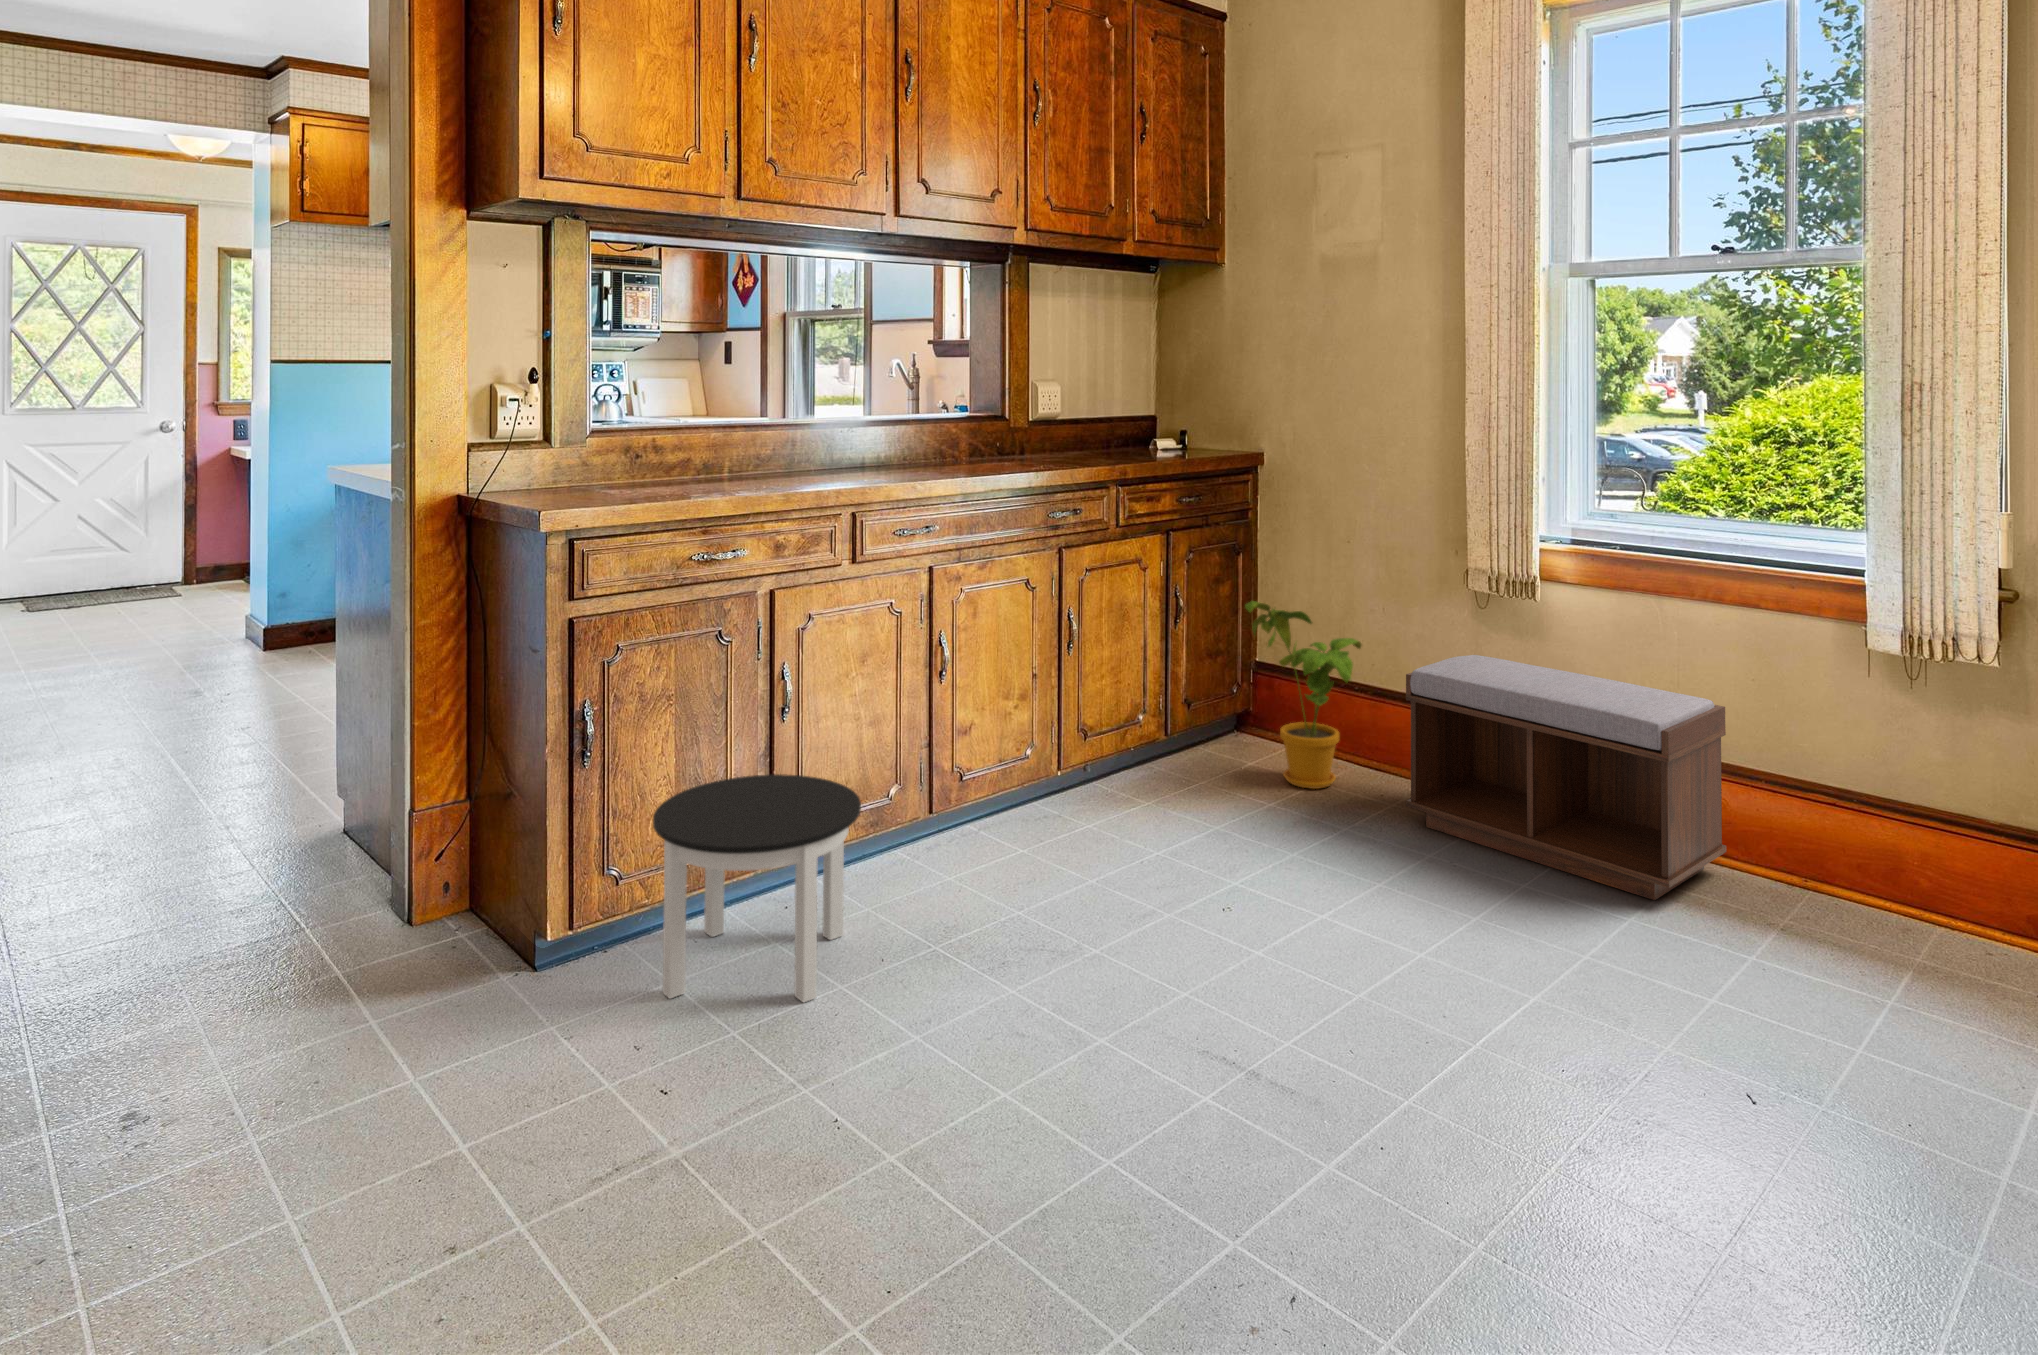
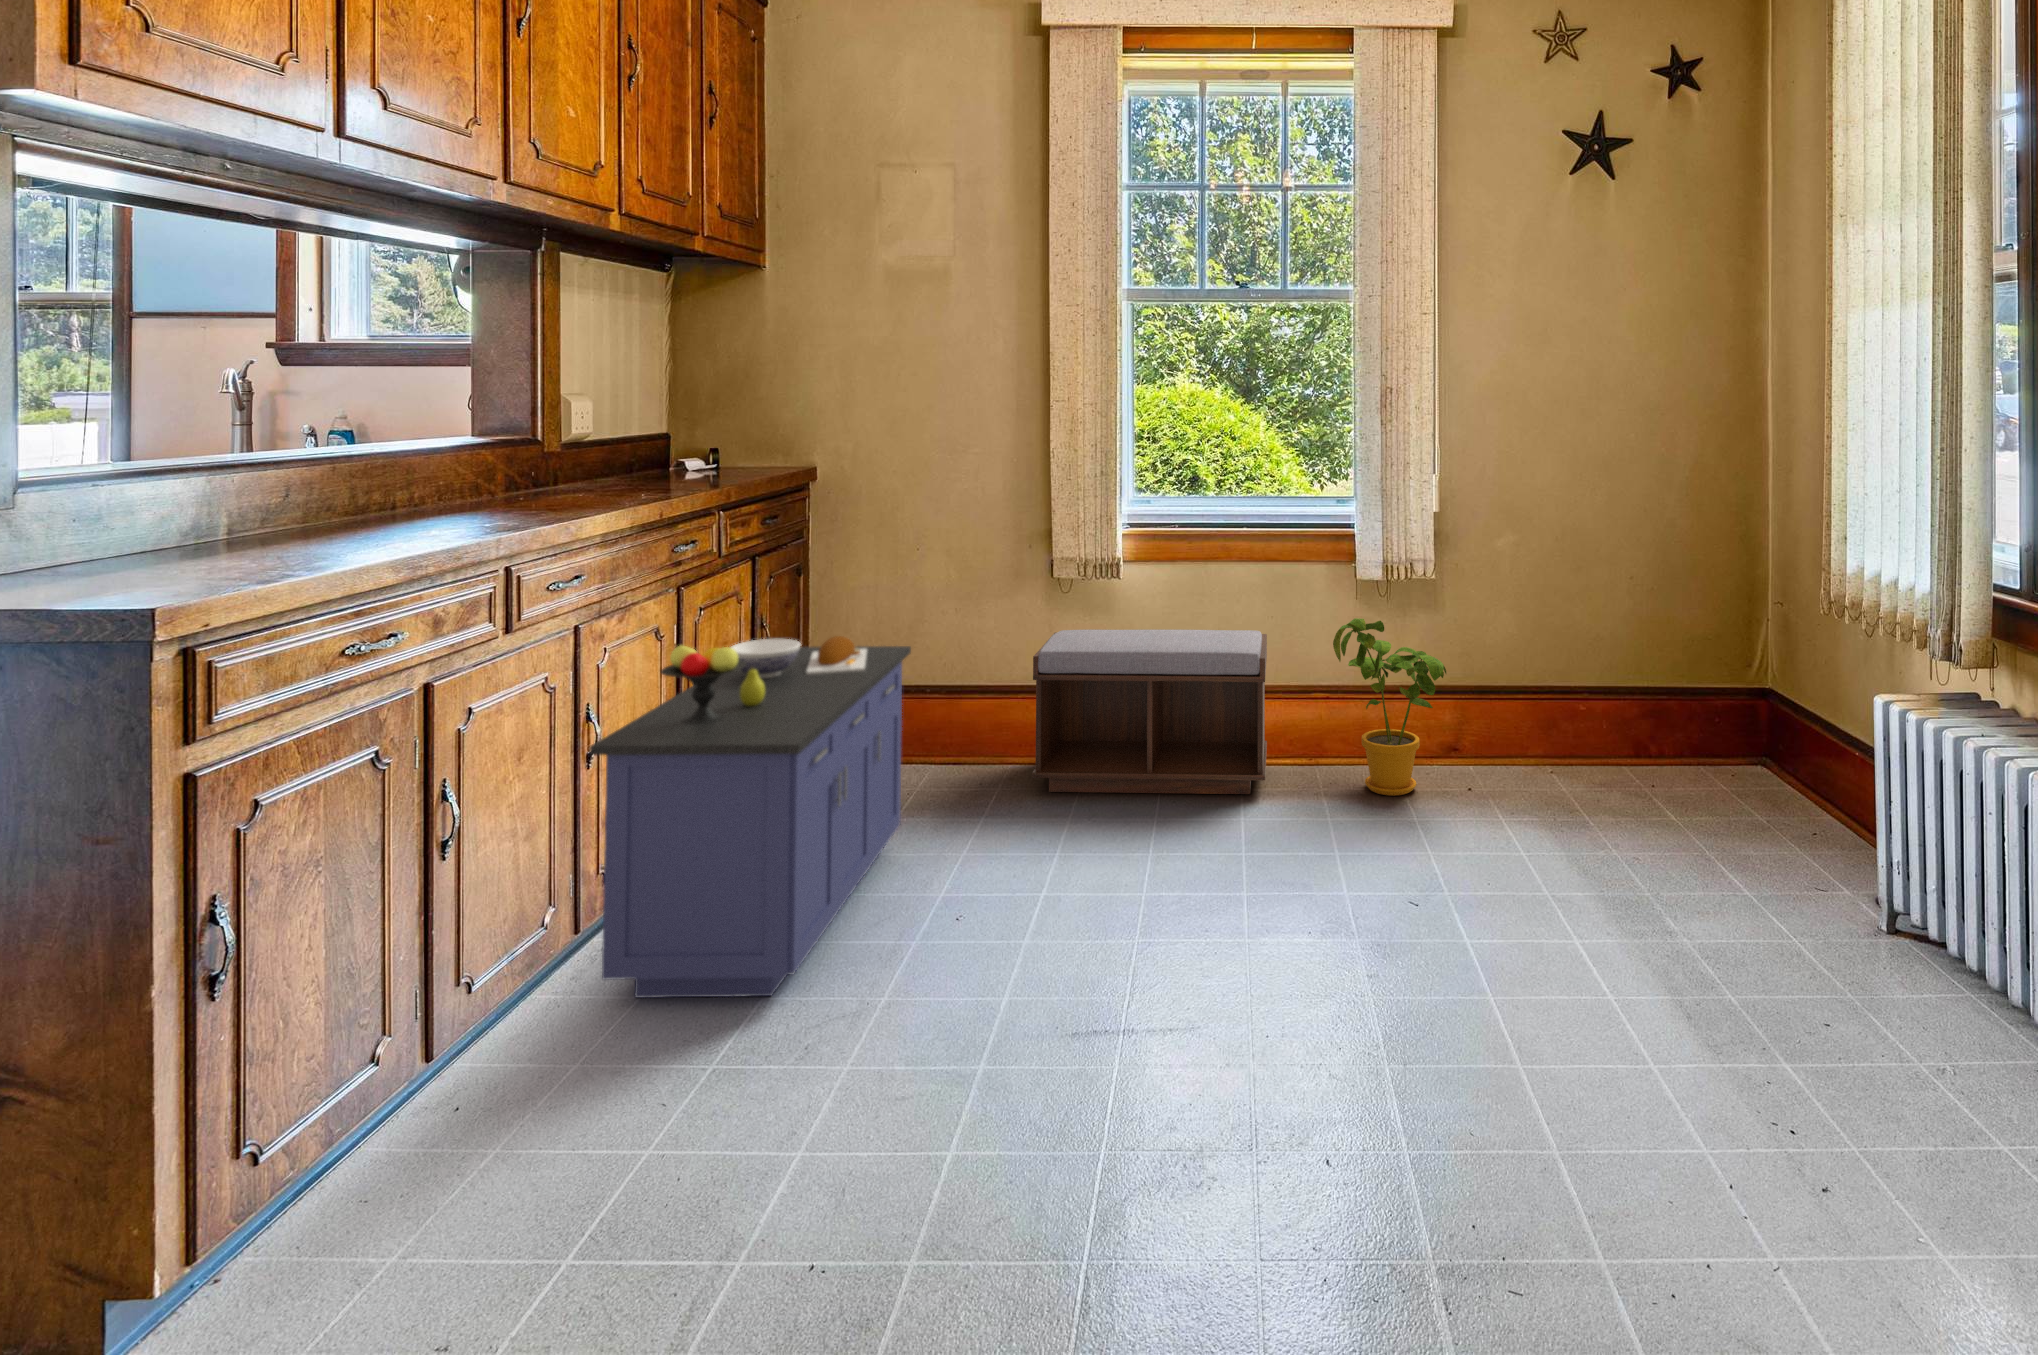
storage cabinet: none [905,594,1248,910] -> present [590,636,911,998]
house plant: present [1245,601,1361,789] -> present [1333,618,1446,796]
round table: present [653,774,861,1002] -> none [335,916,664,1298]

